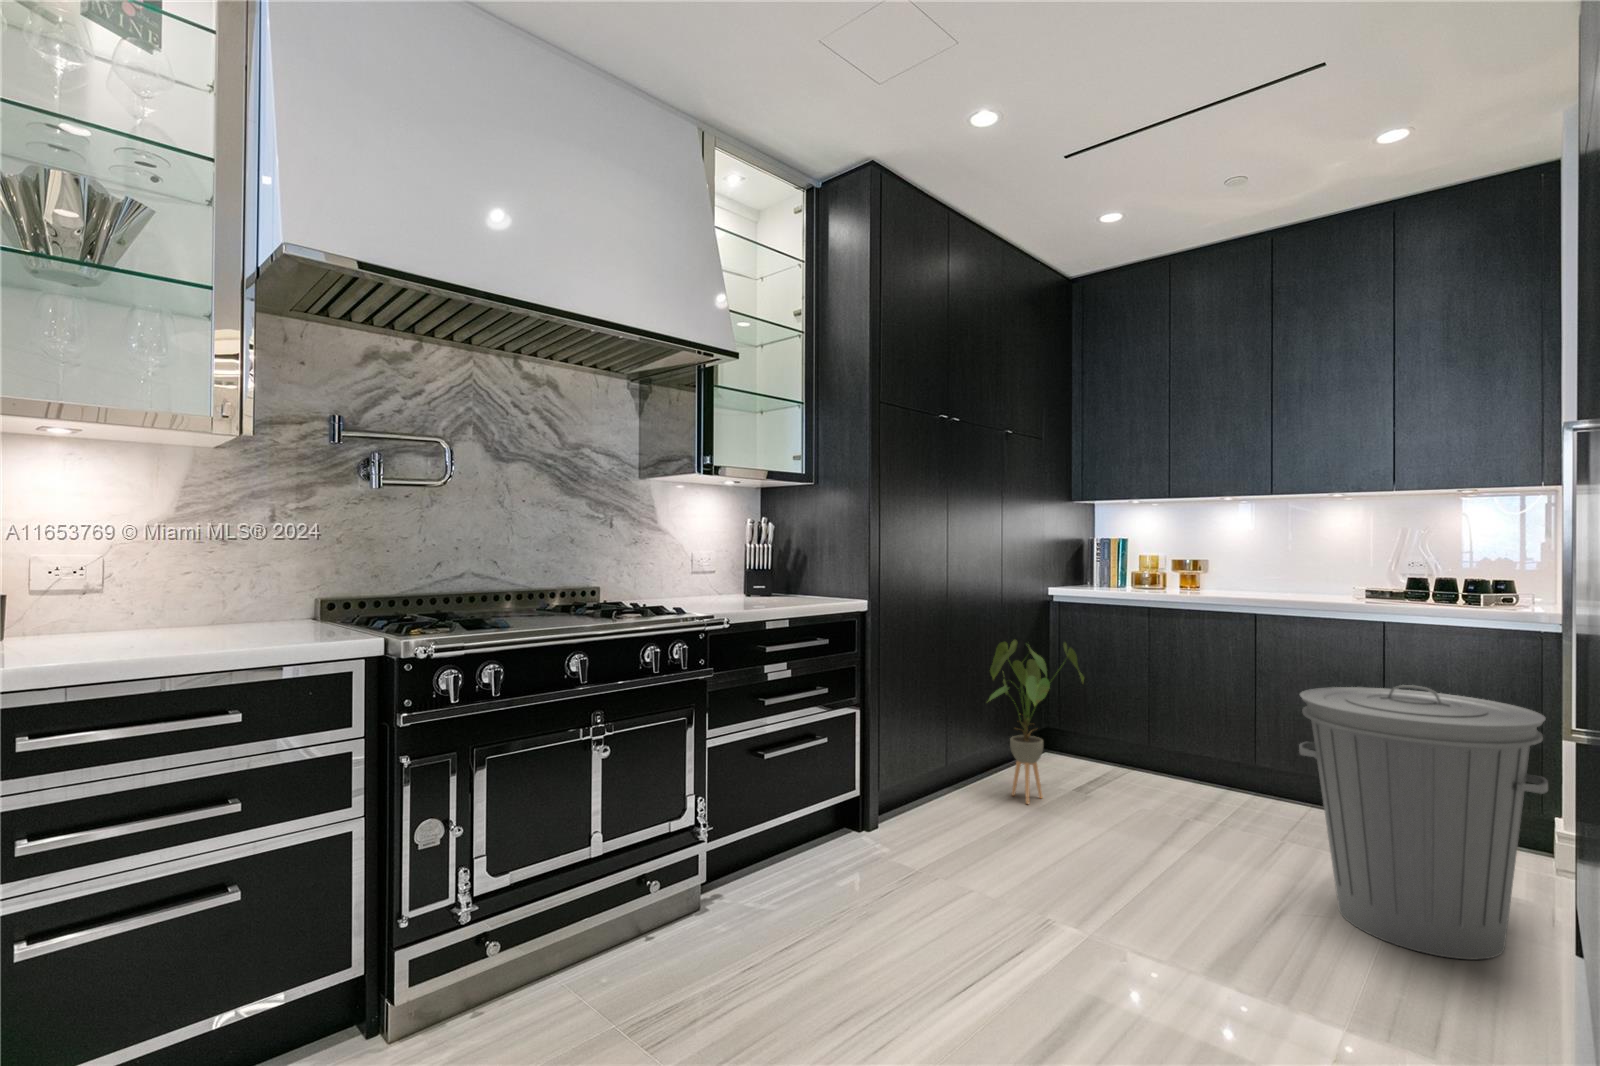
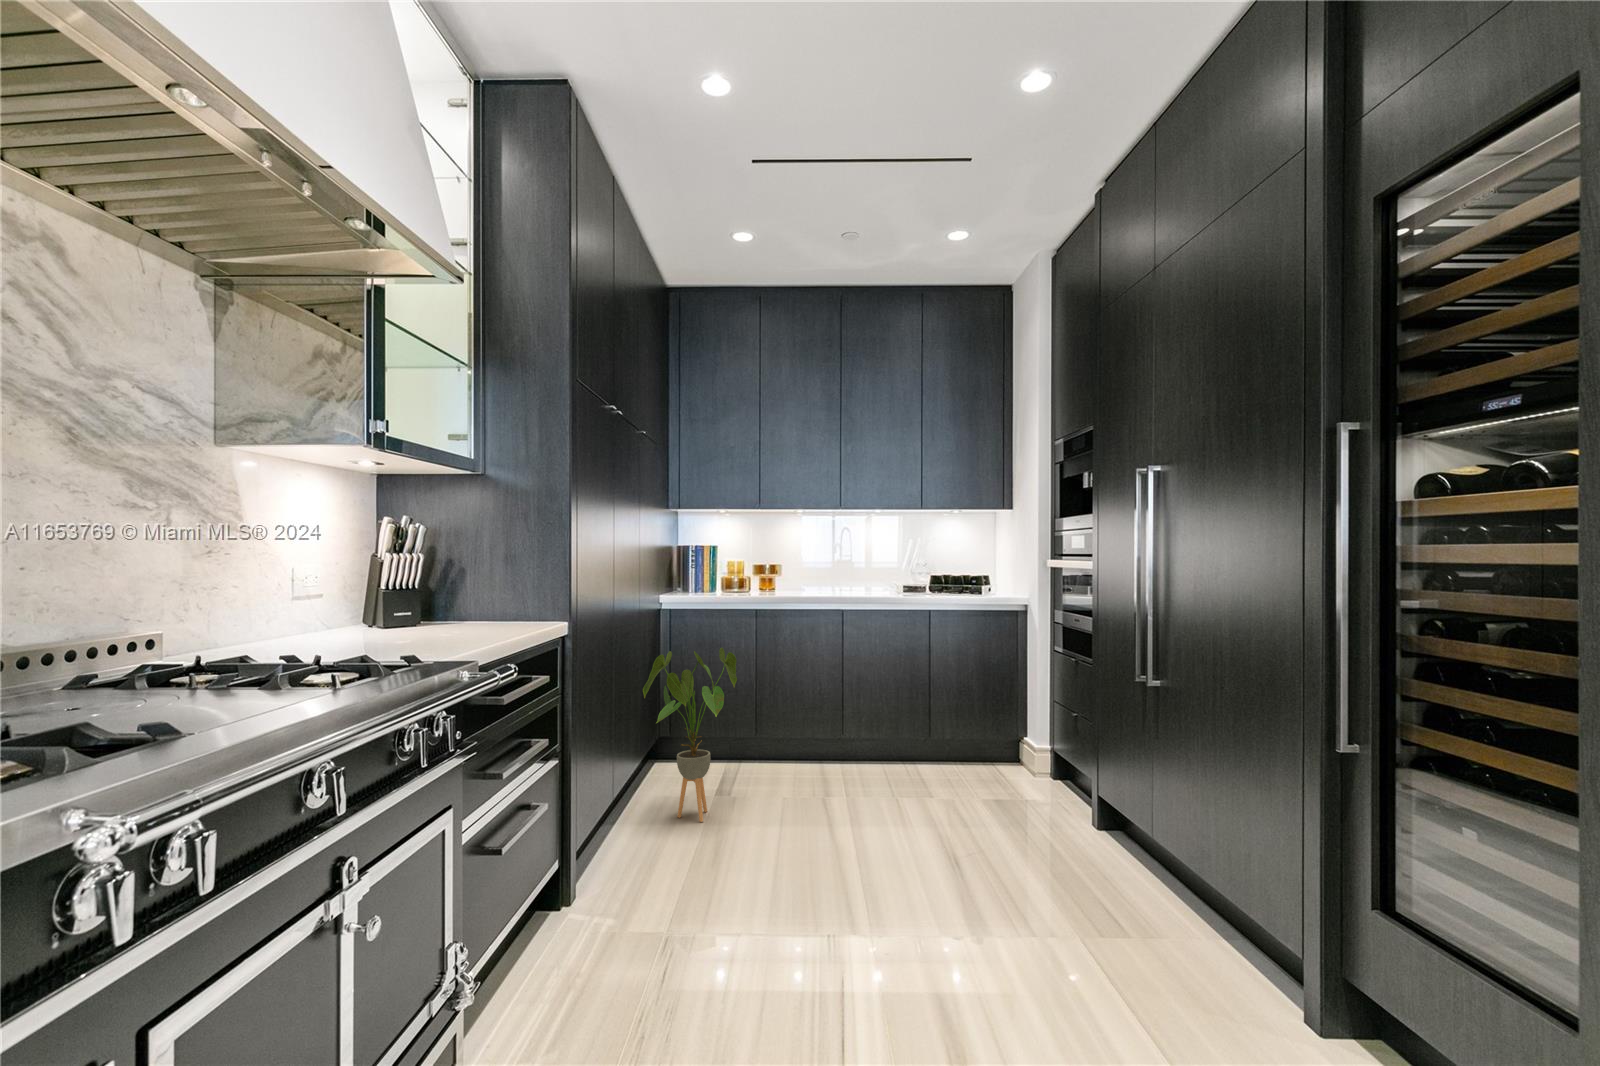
trash can: present [1299,685,1548,960] -> none [954,647,1105,848]

